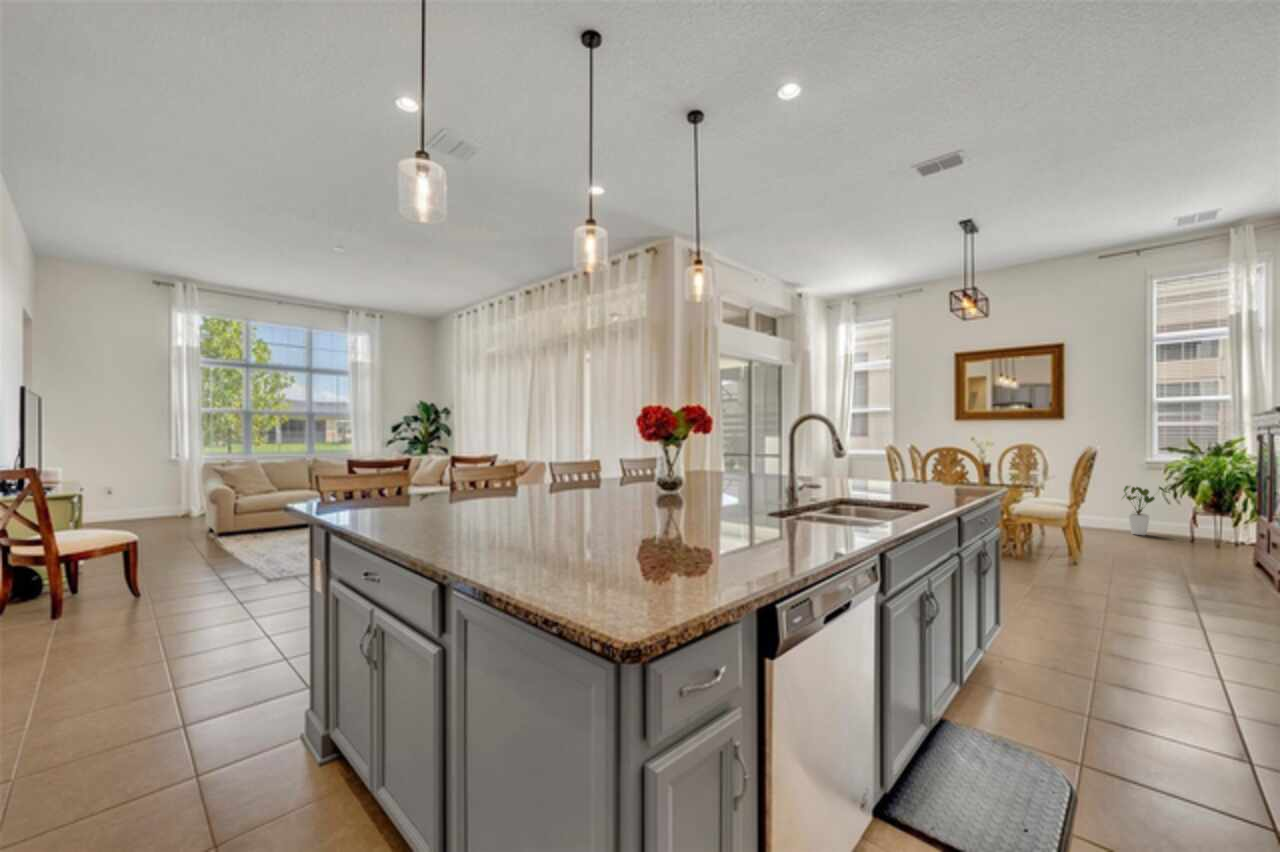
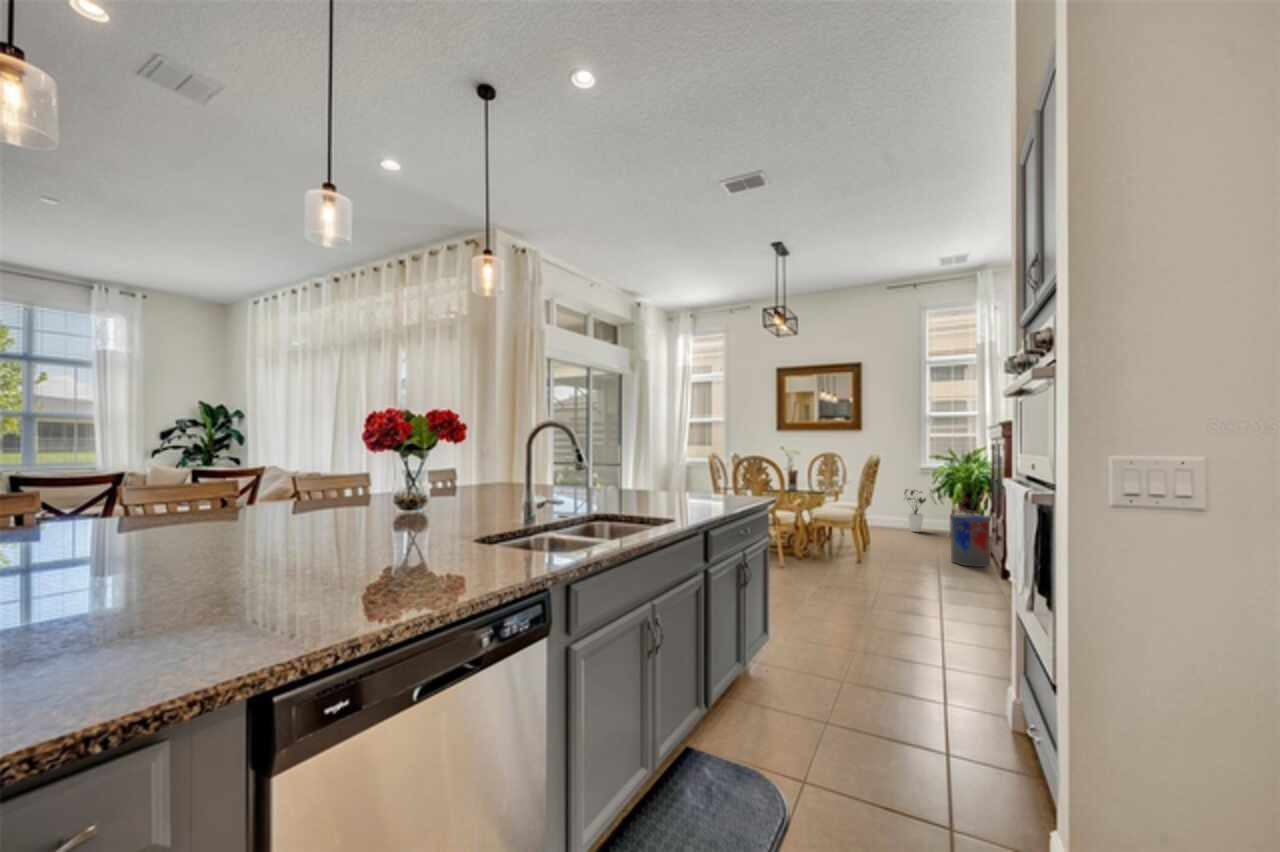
trash can: none [1198,511,1260,579] -> present [950,510,991,567]

